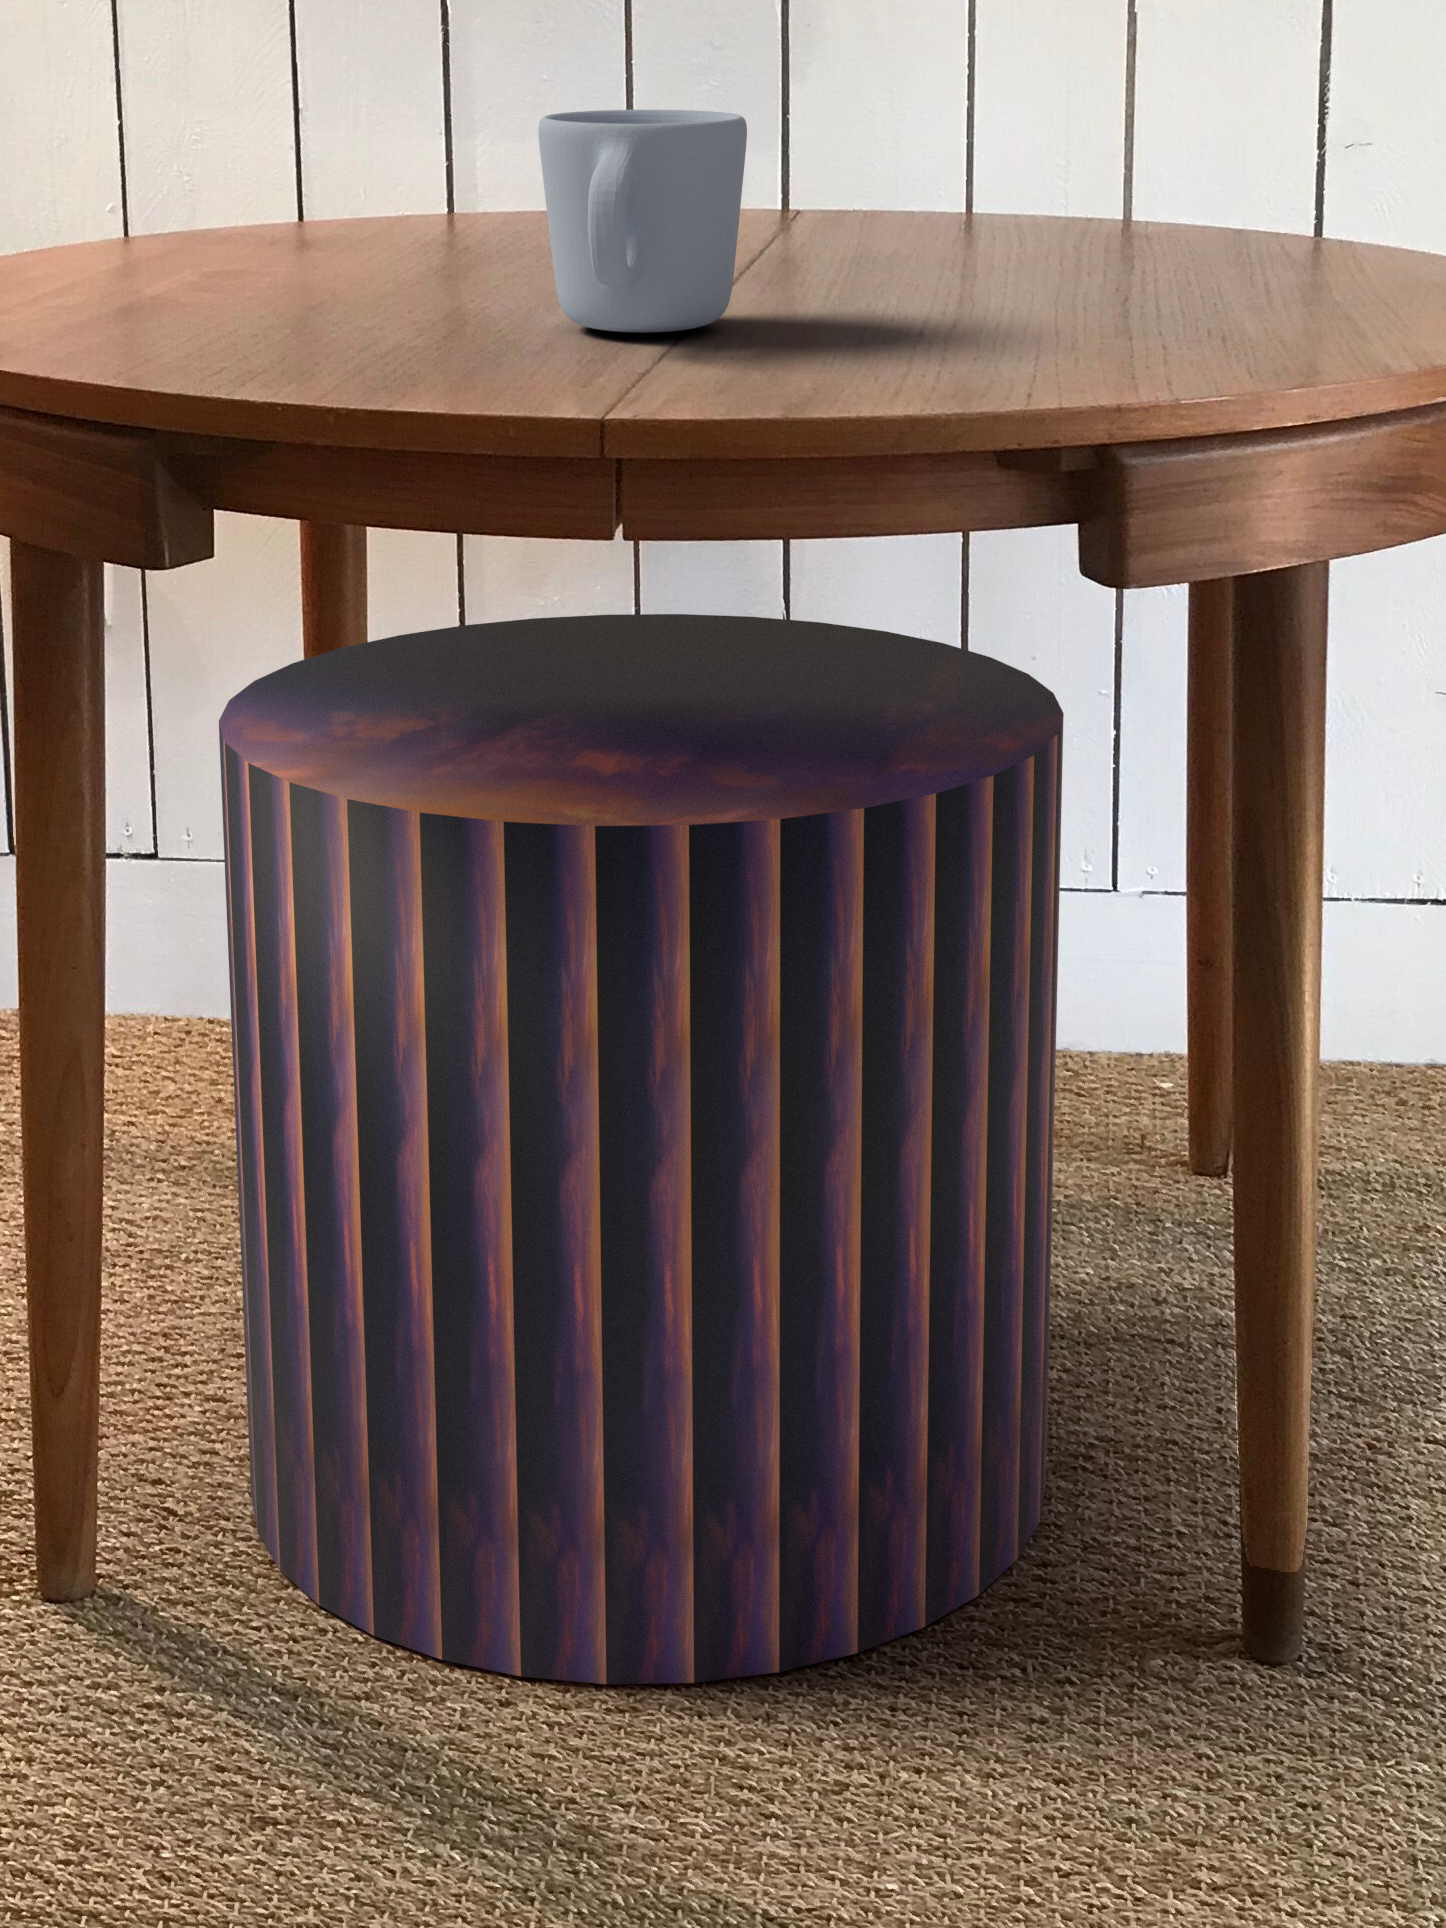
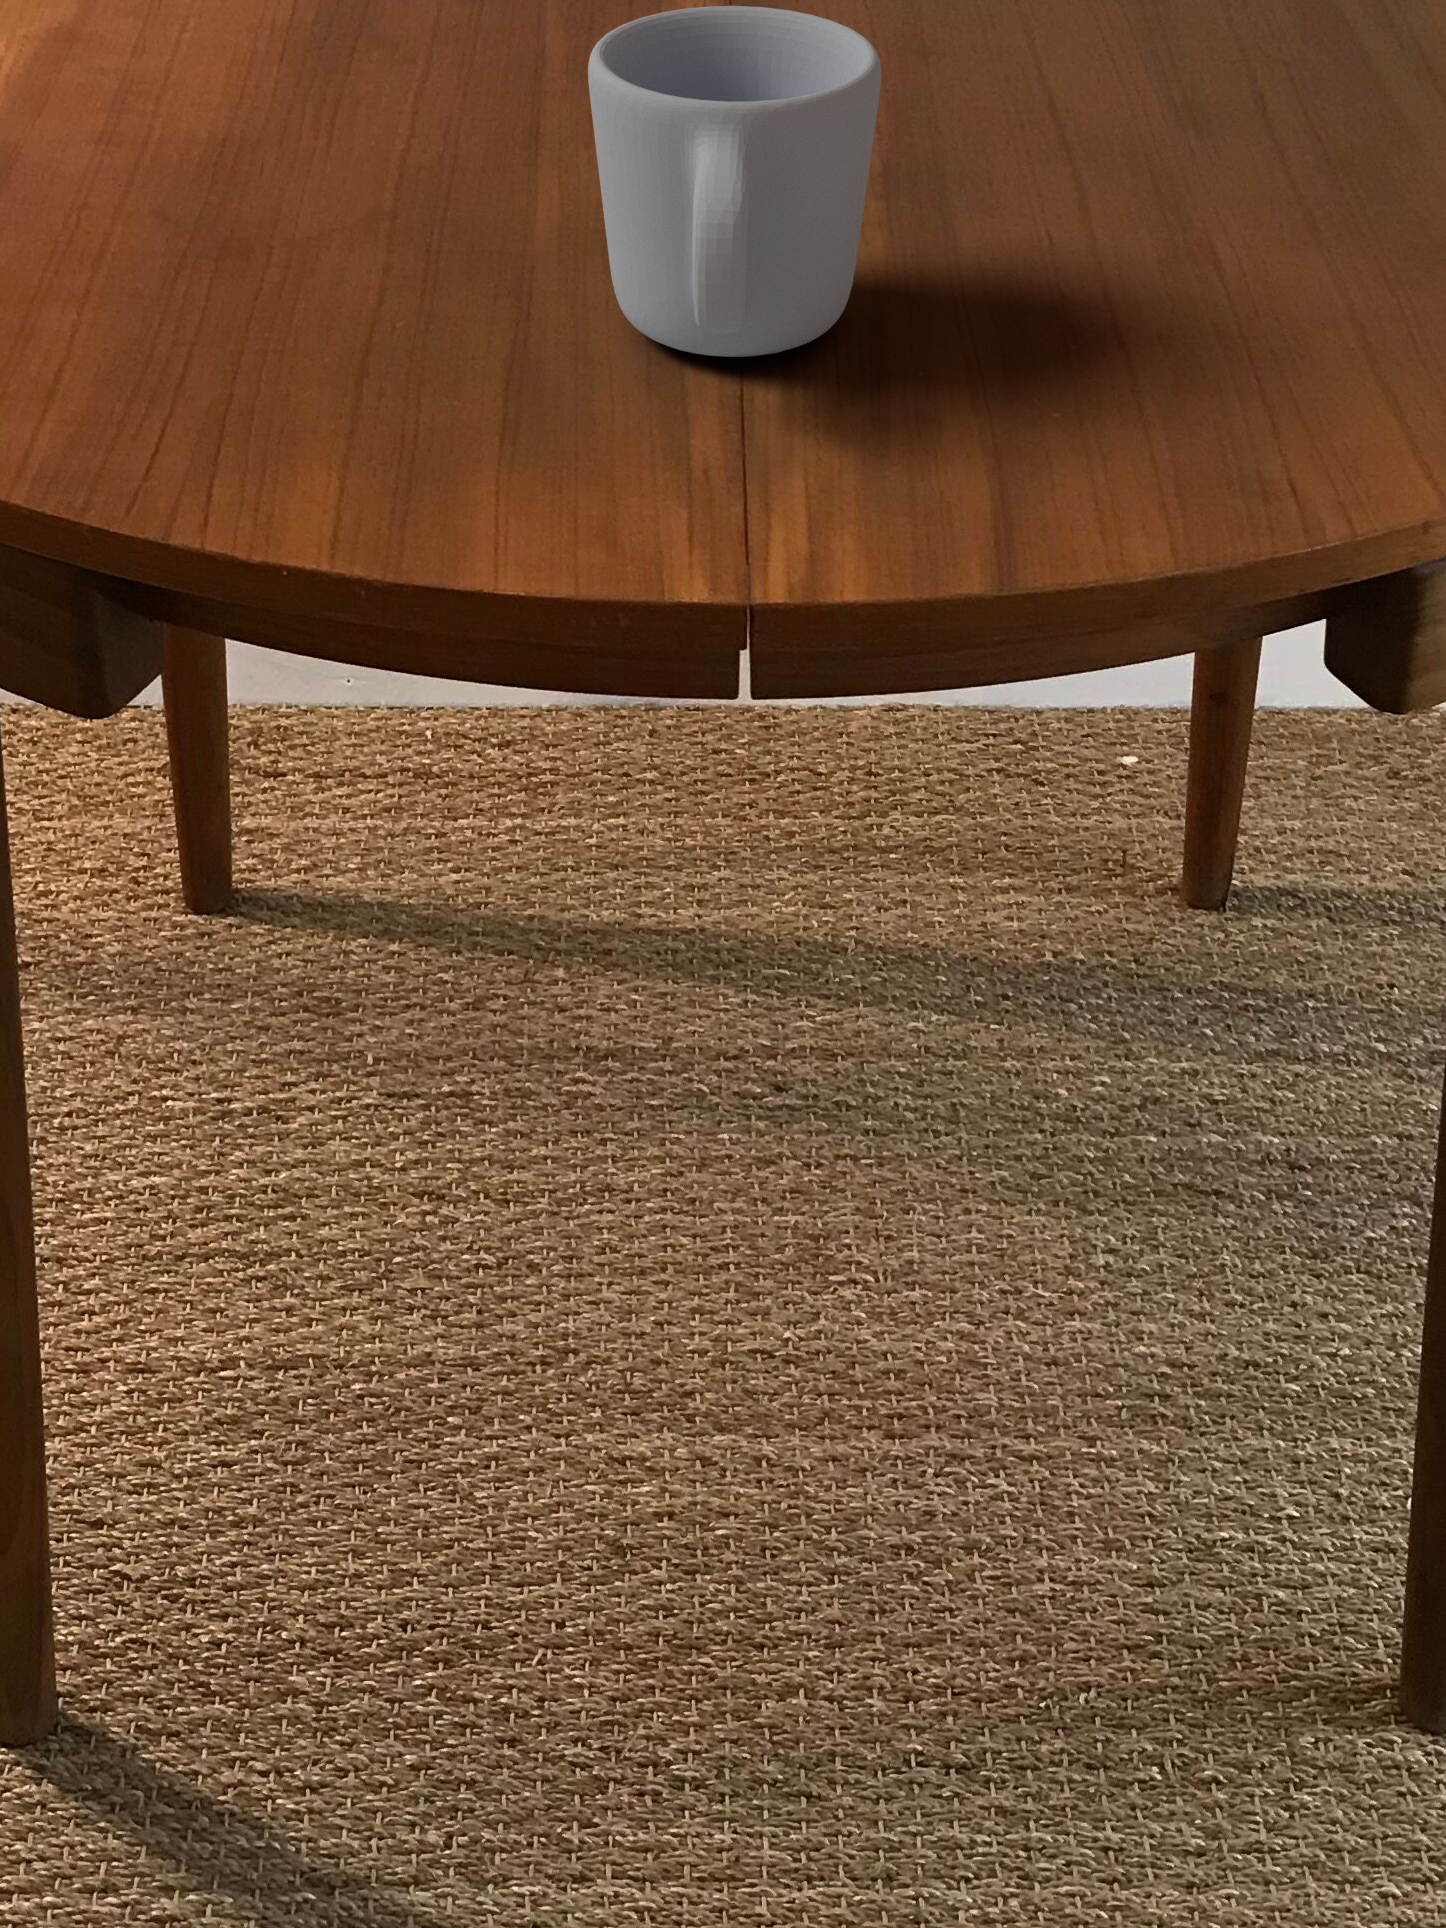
pouf: present [219,614,1064,1684] -> none [136,437,1212,1838]

